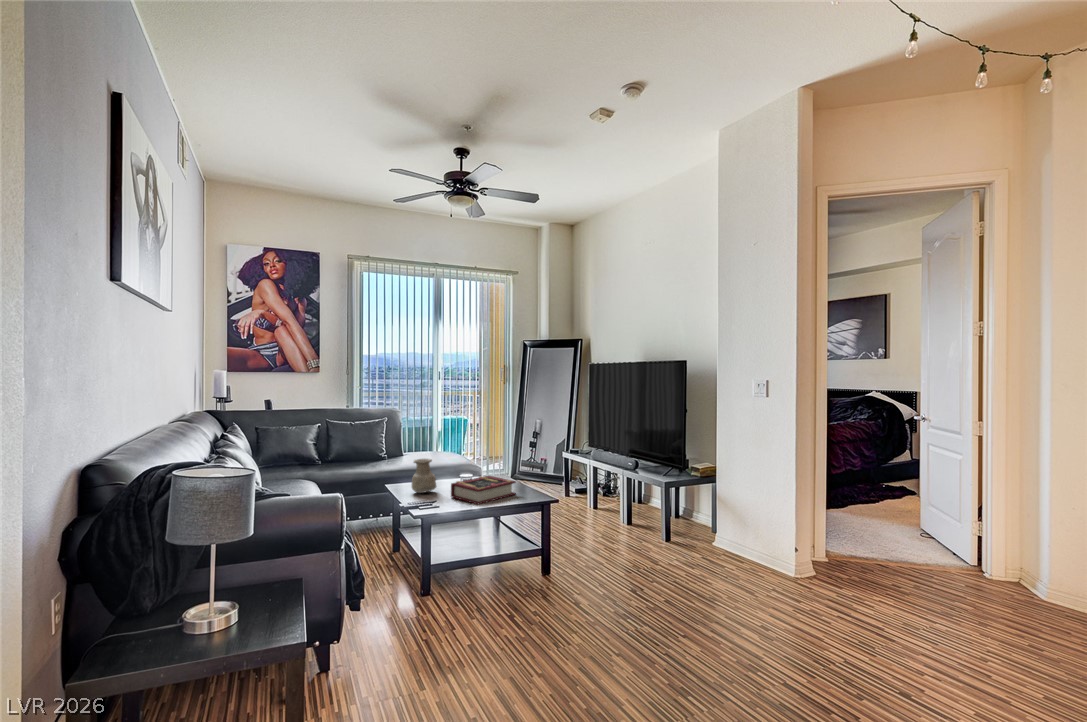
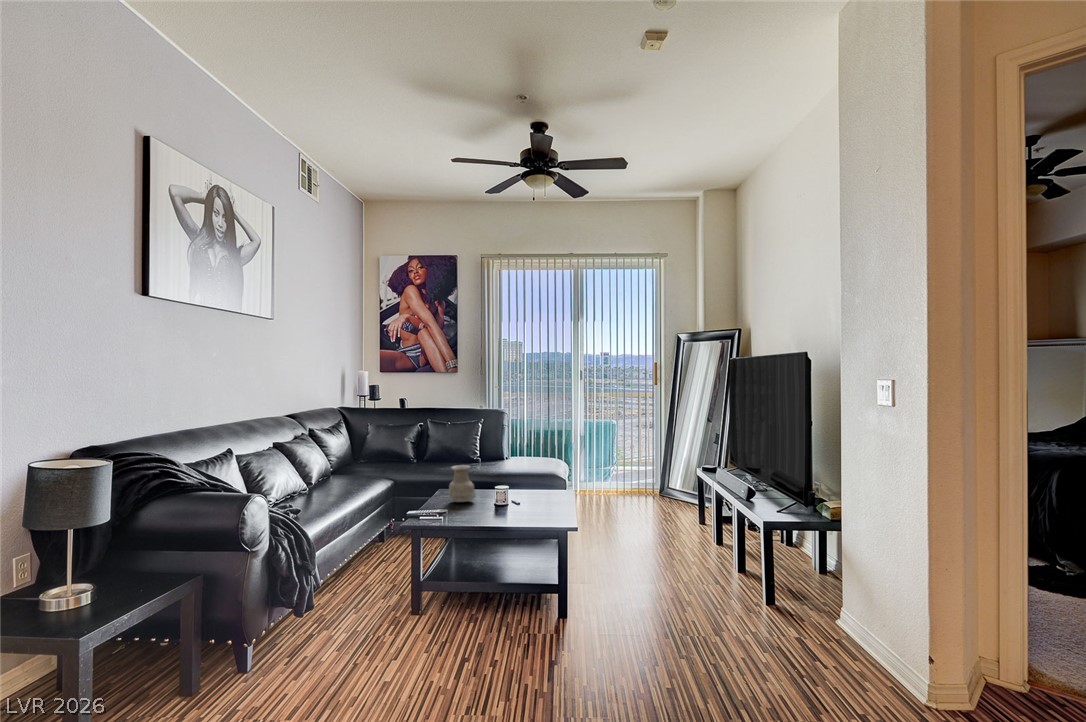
book: present [451,476,516,504] -> none [475,491,544,523]

